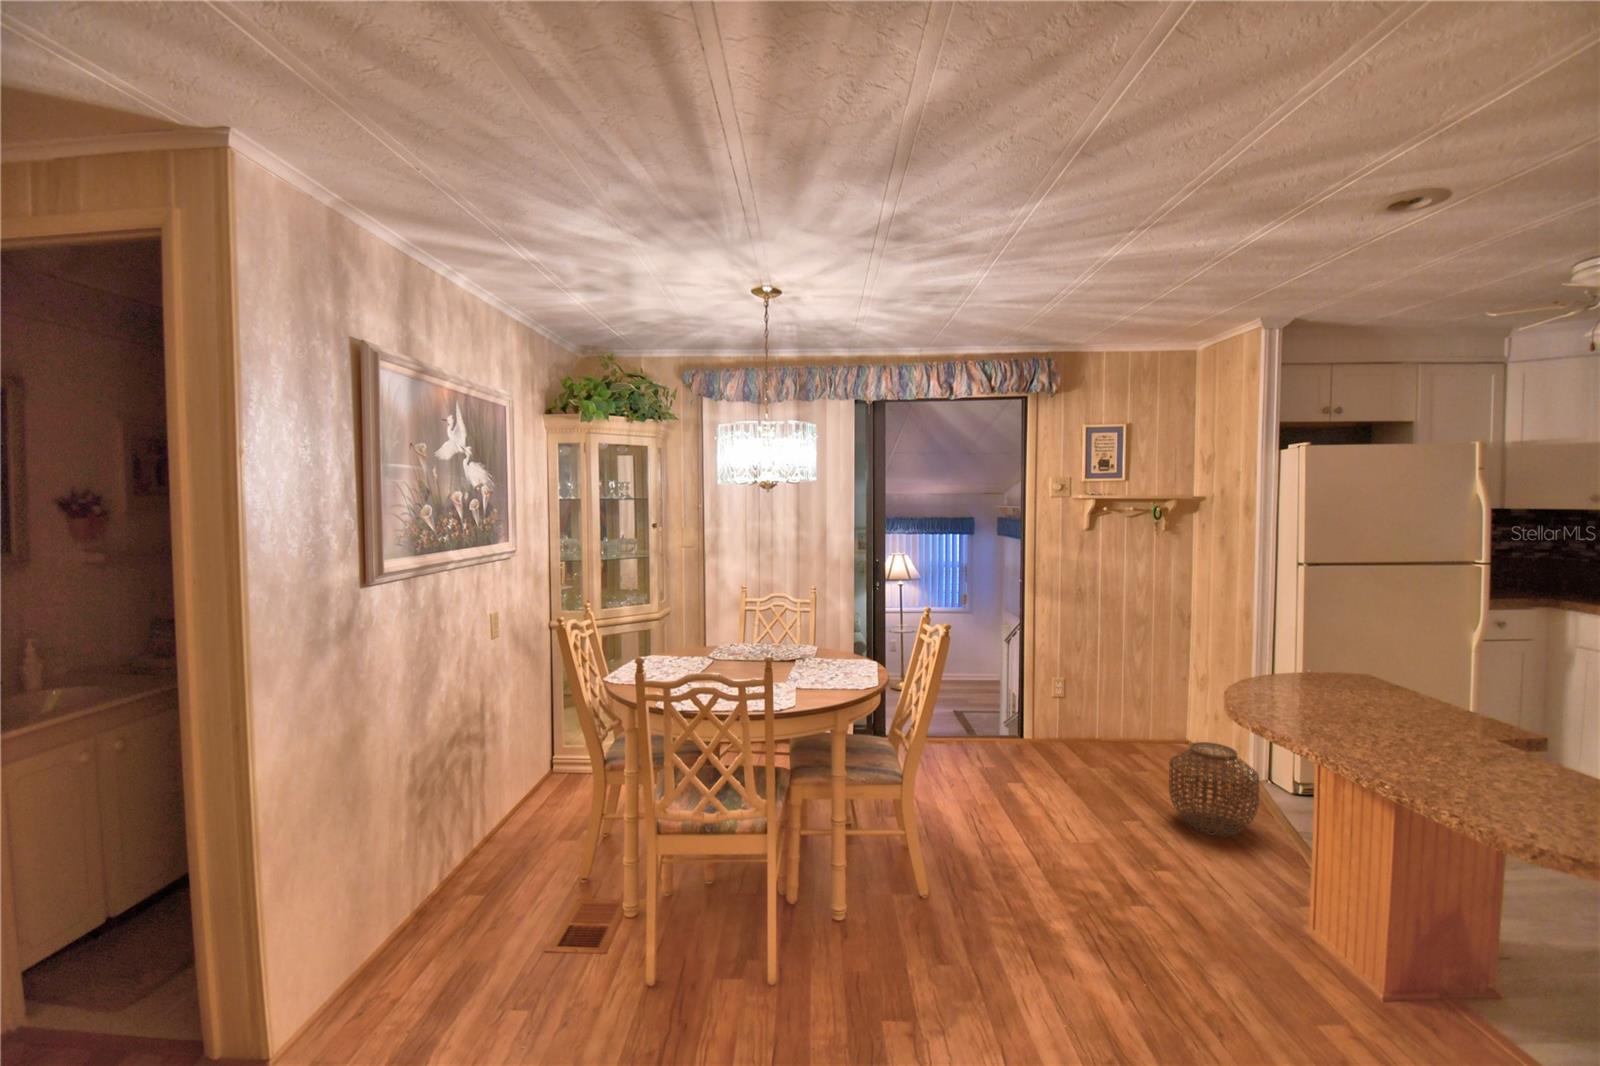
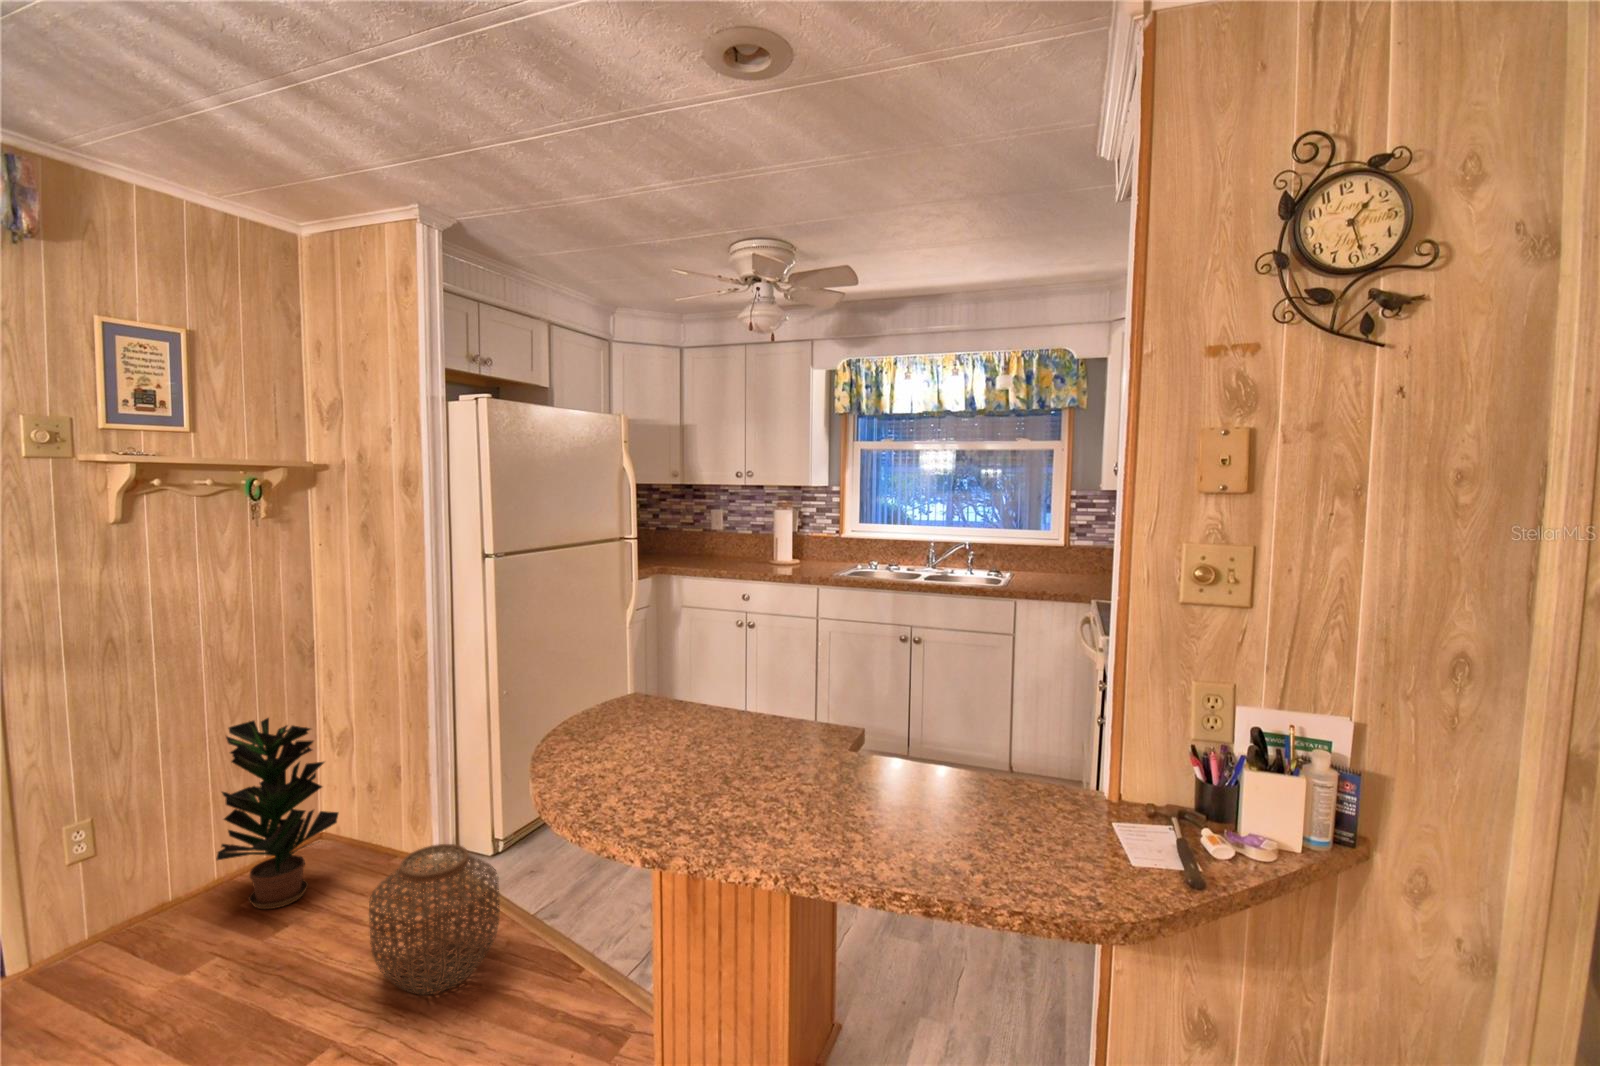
potted plant: none [1113,649,1189,764] -> present [216,718,338,909]

